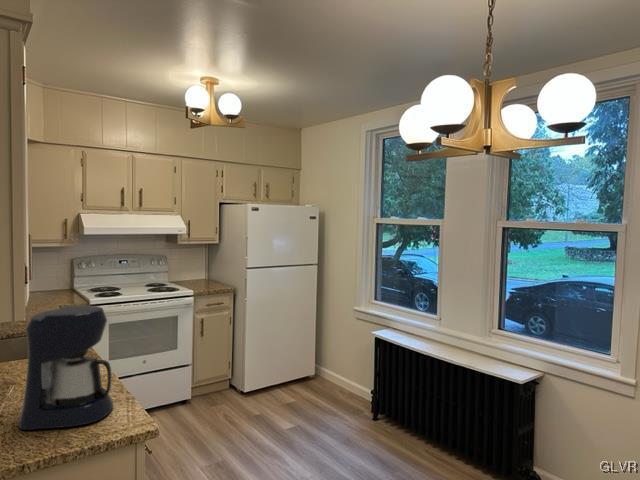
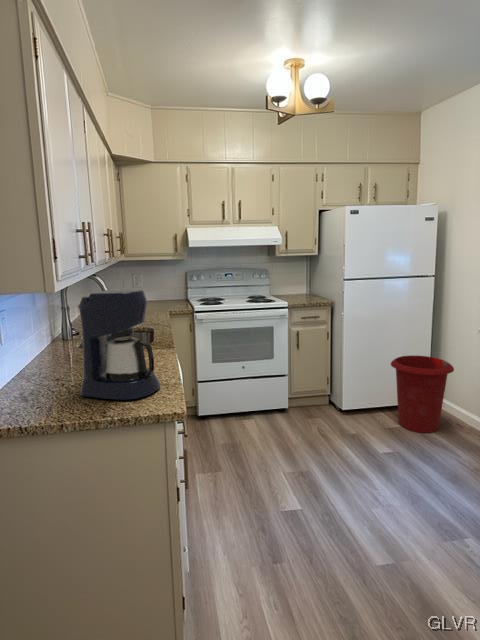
waste bin: none [287,333,336,402] -> present [391,355,454,433]

